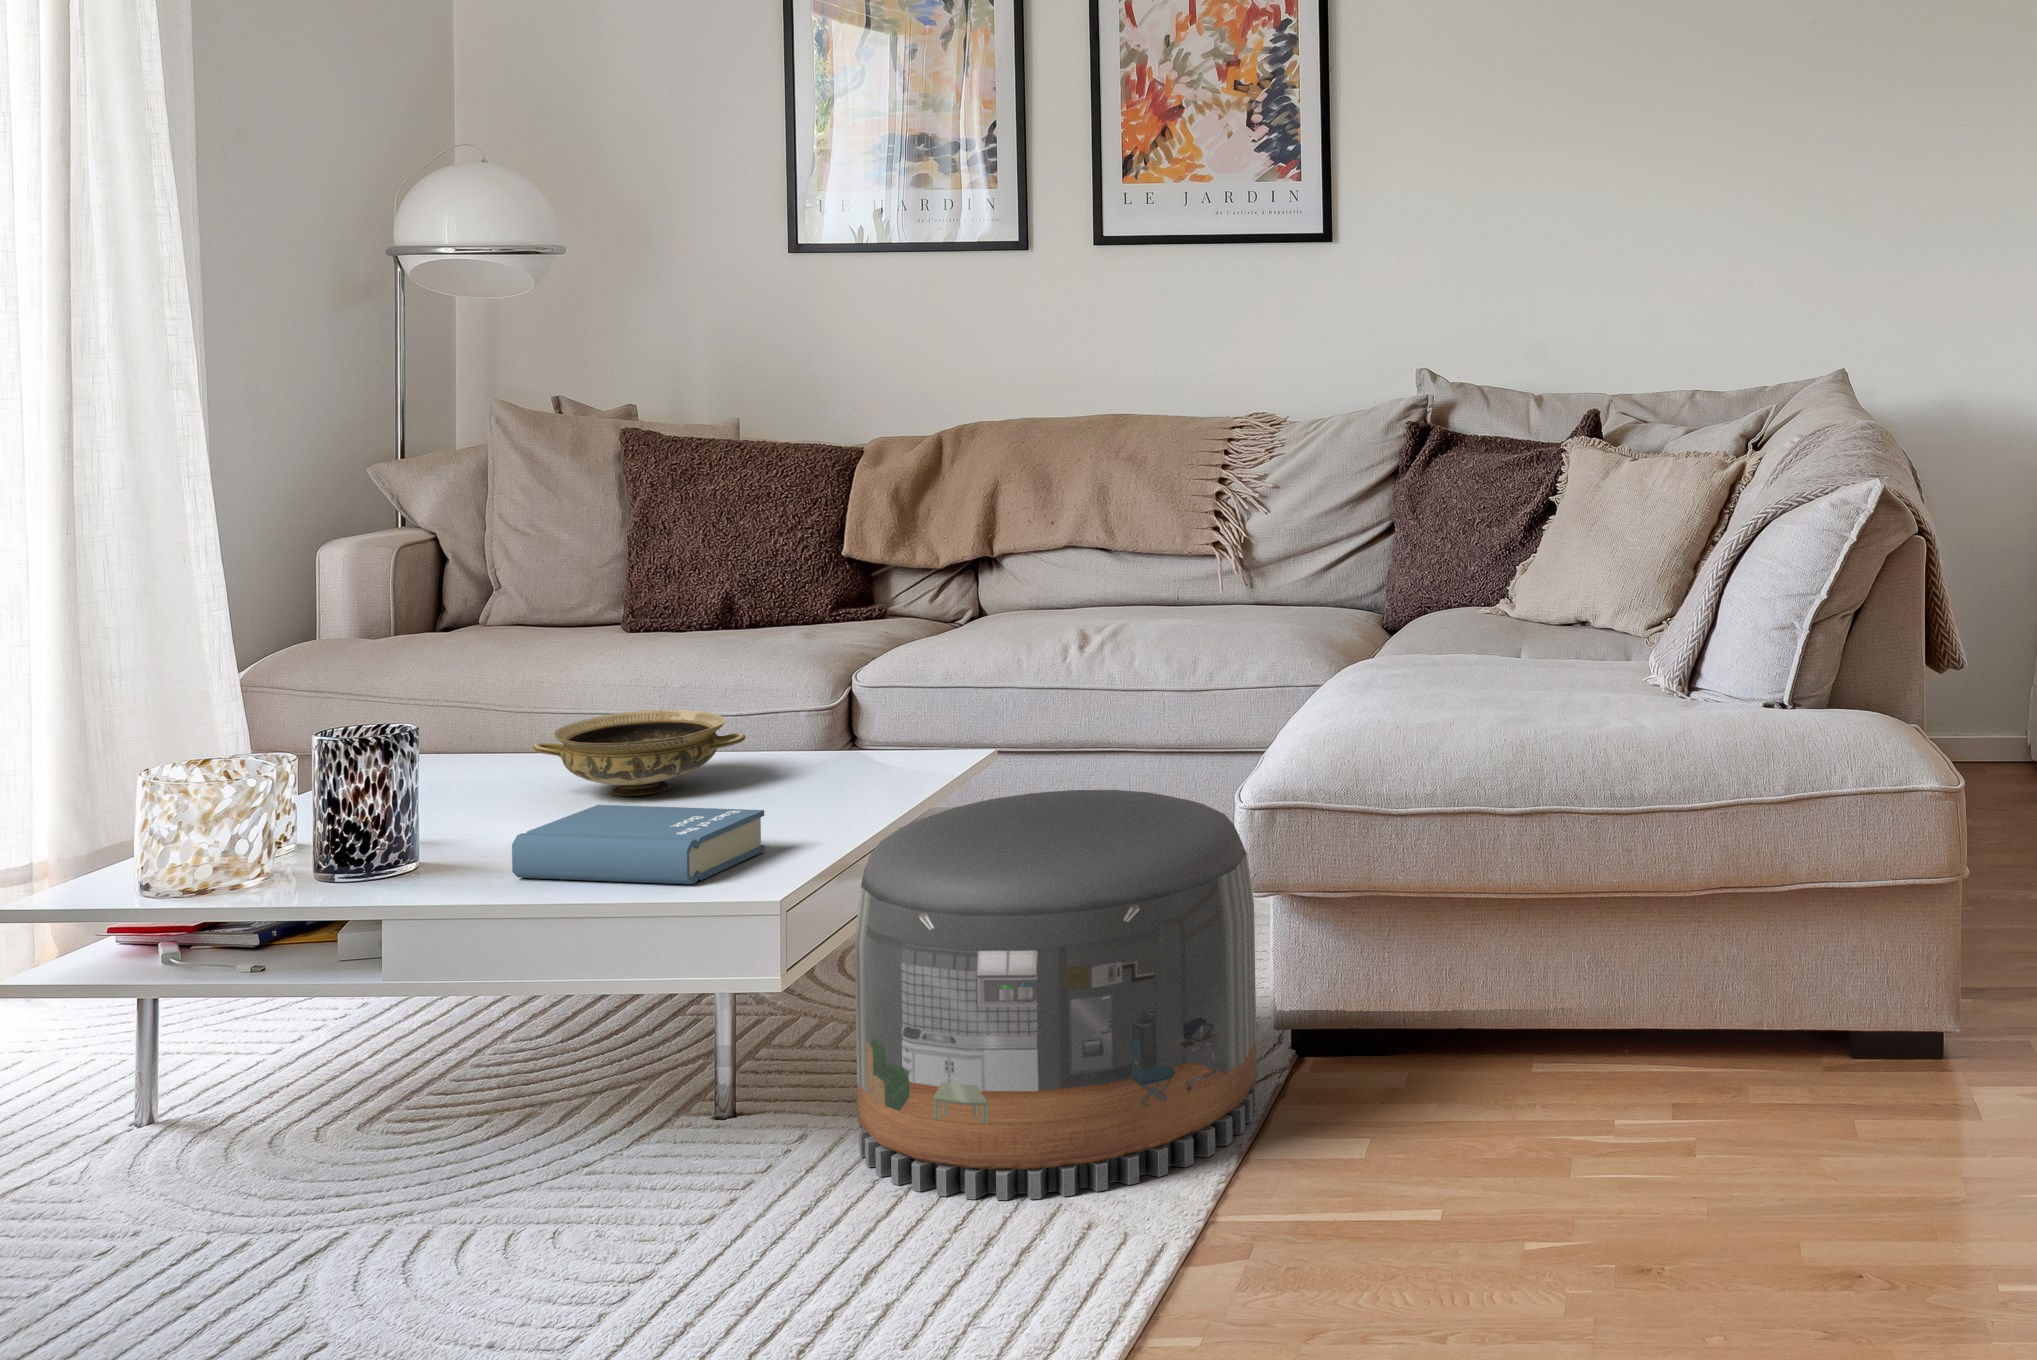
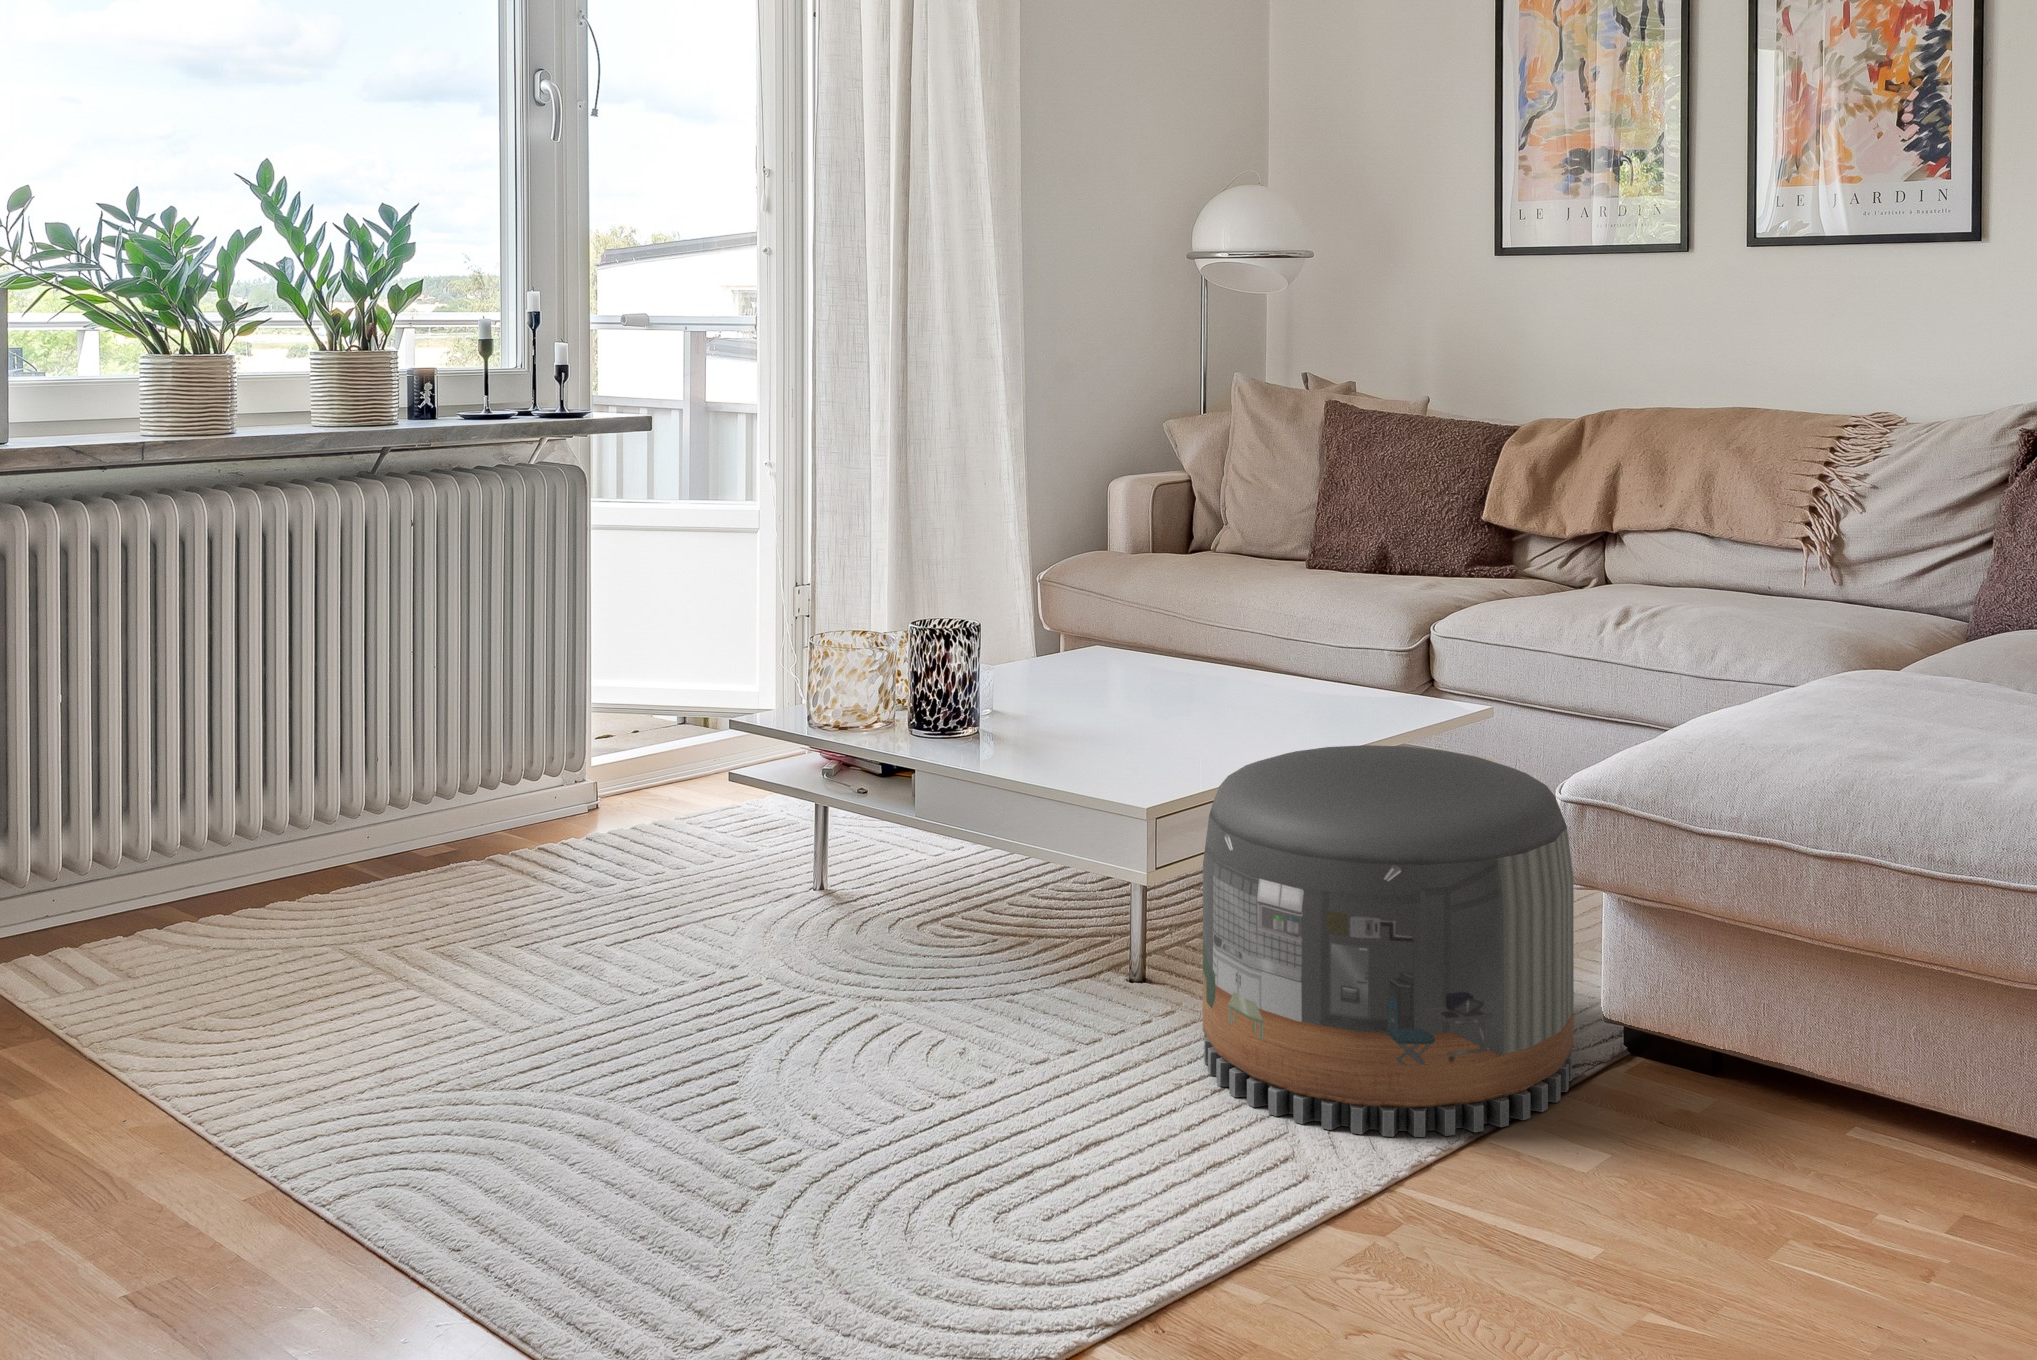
ceramic bowl: present [533,710,745,796] -> none [1110,627,1260,697]
book: present [512,805,765,884] -> none [1010,697,1196,774]

